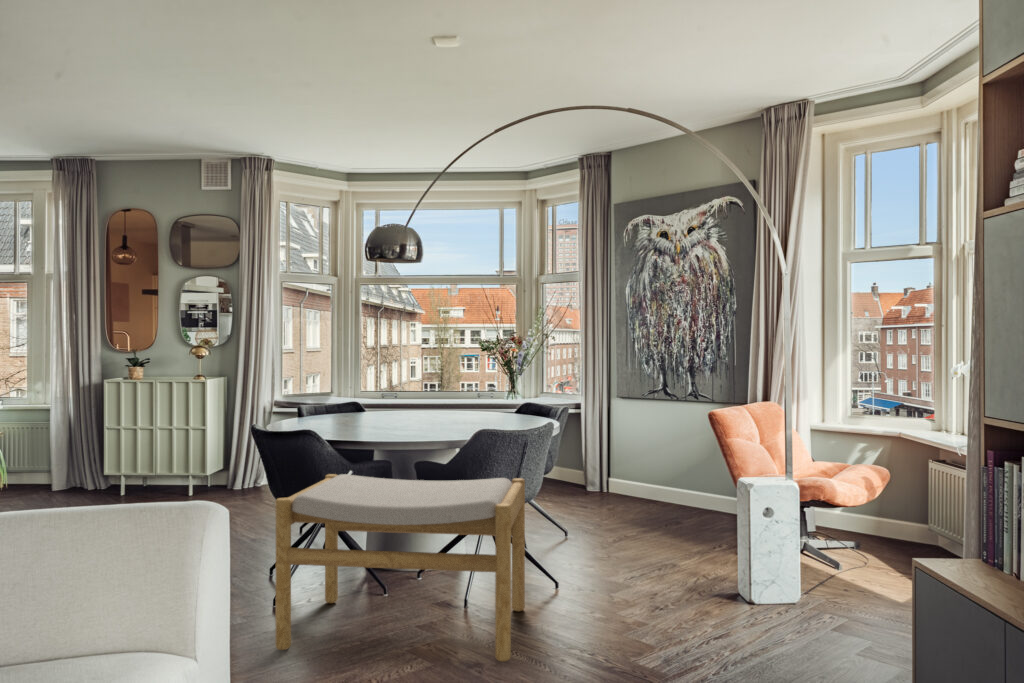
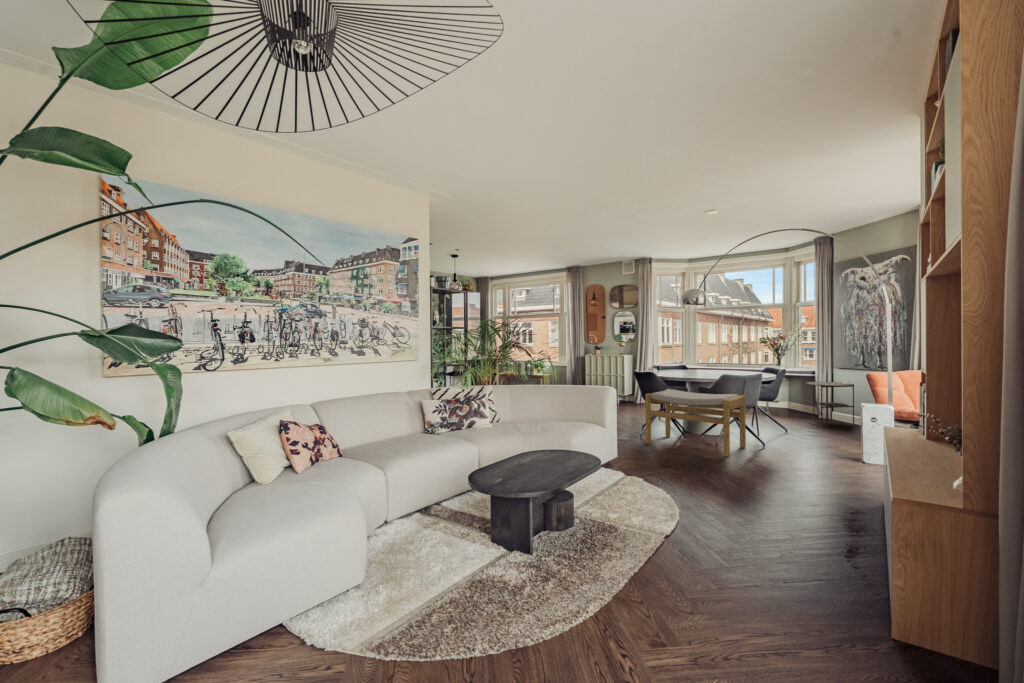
side table: none [576,423,649,510] -> present [807,382,854,425]

